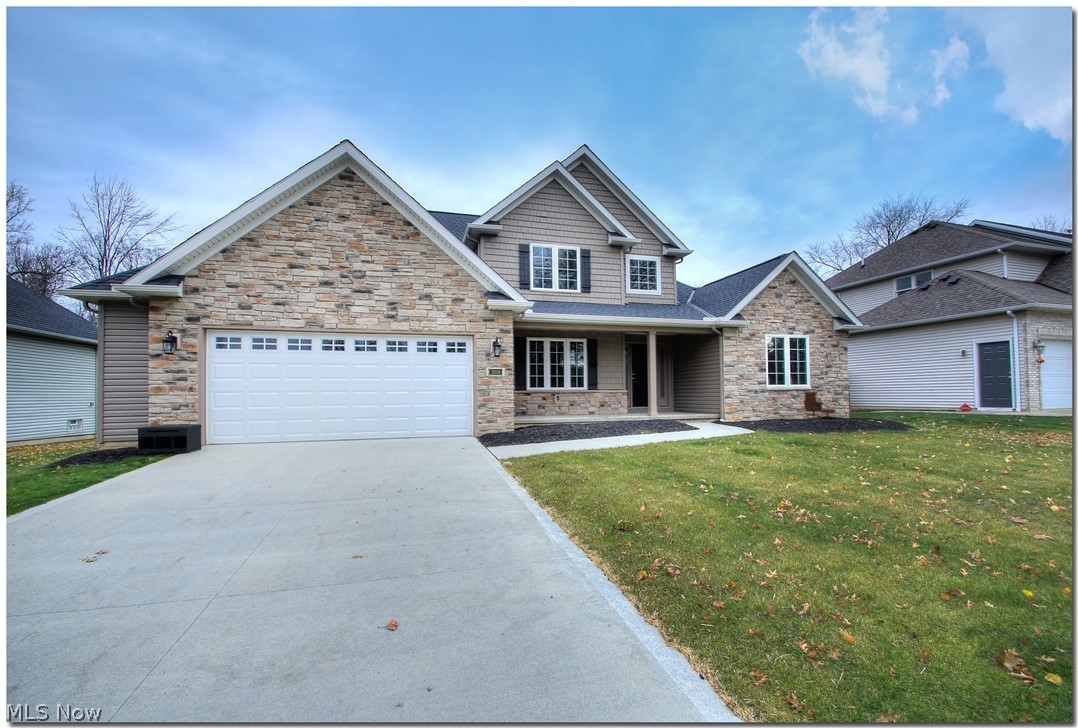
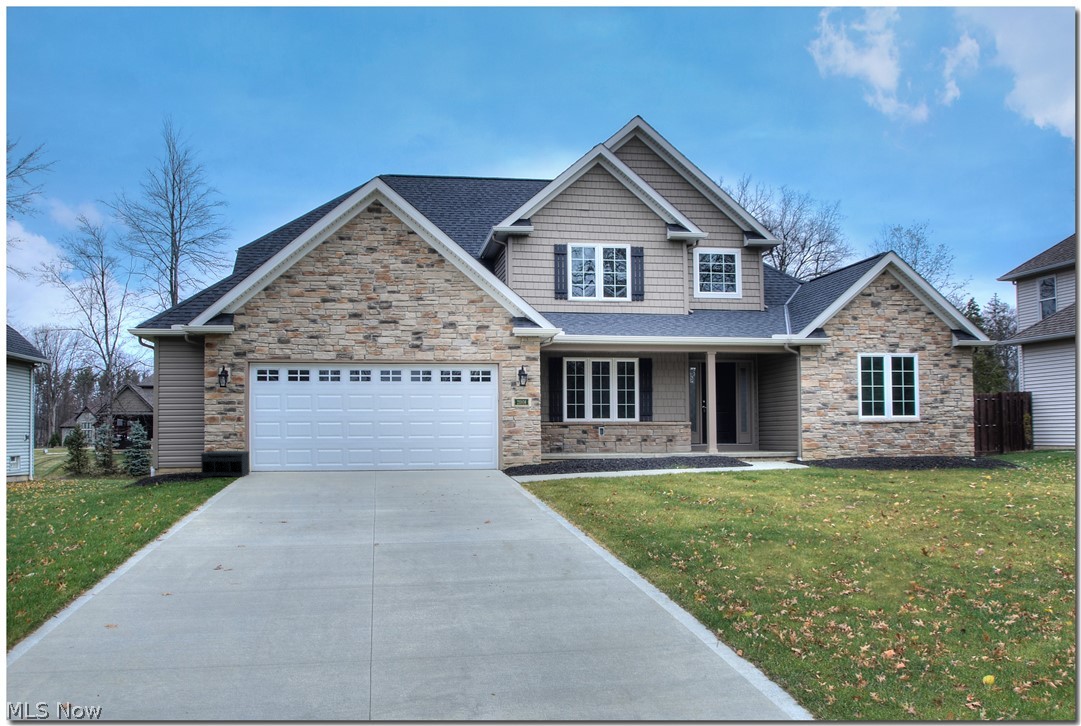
lounge chair: present [804,392,835,419] -> none [905,424,939,458]

